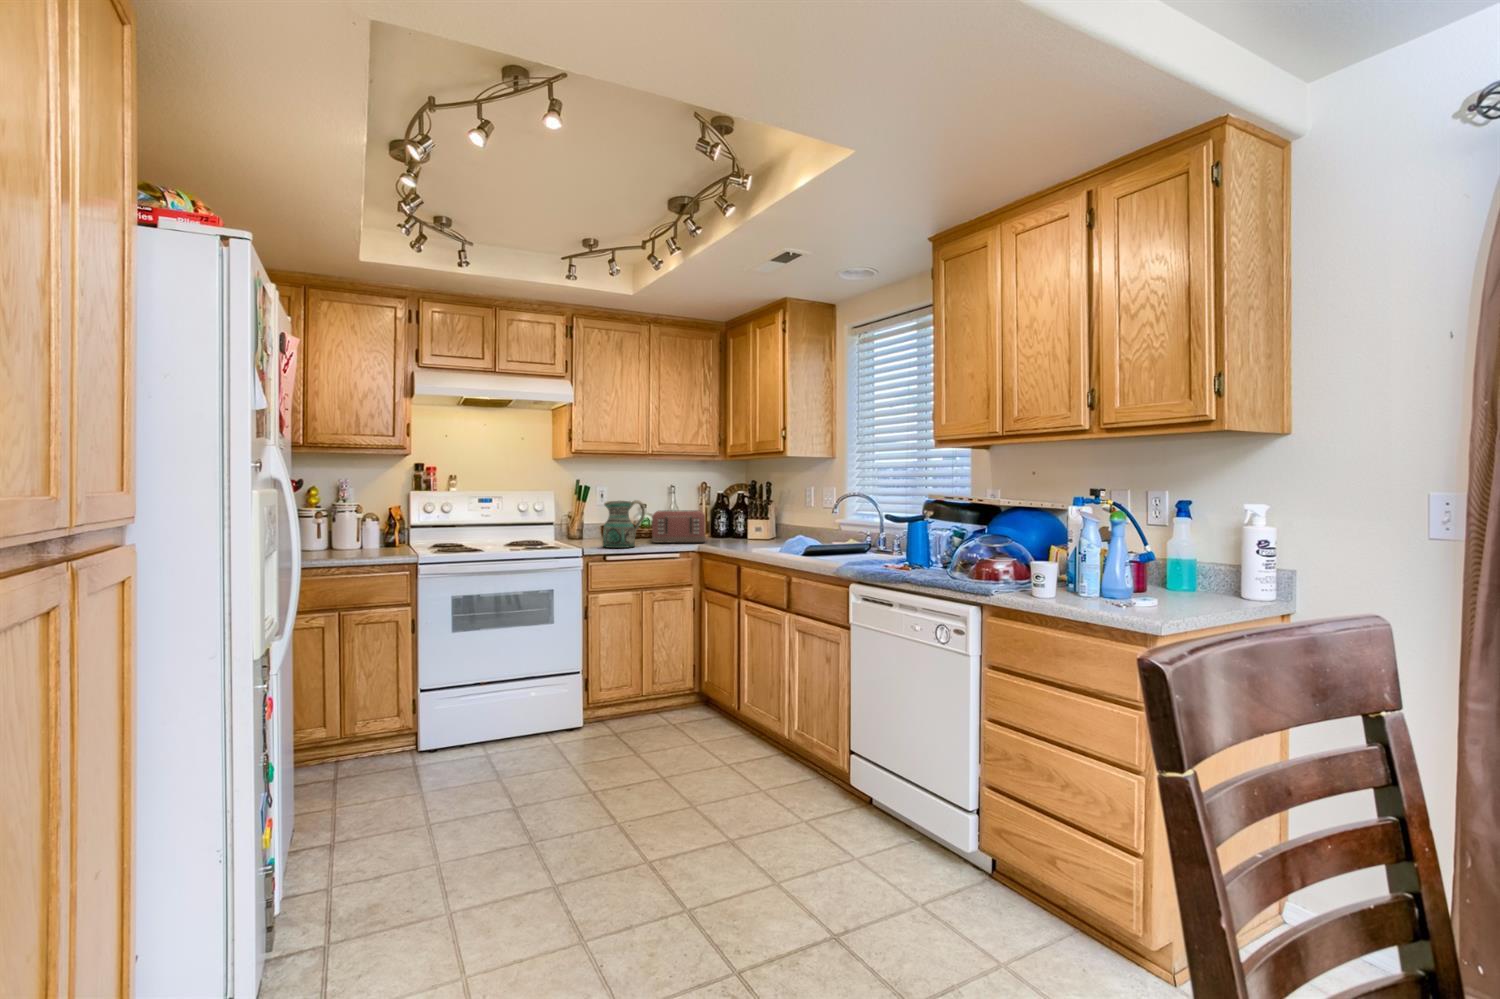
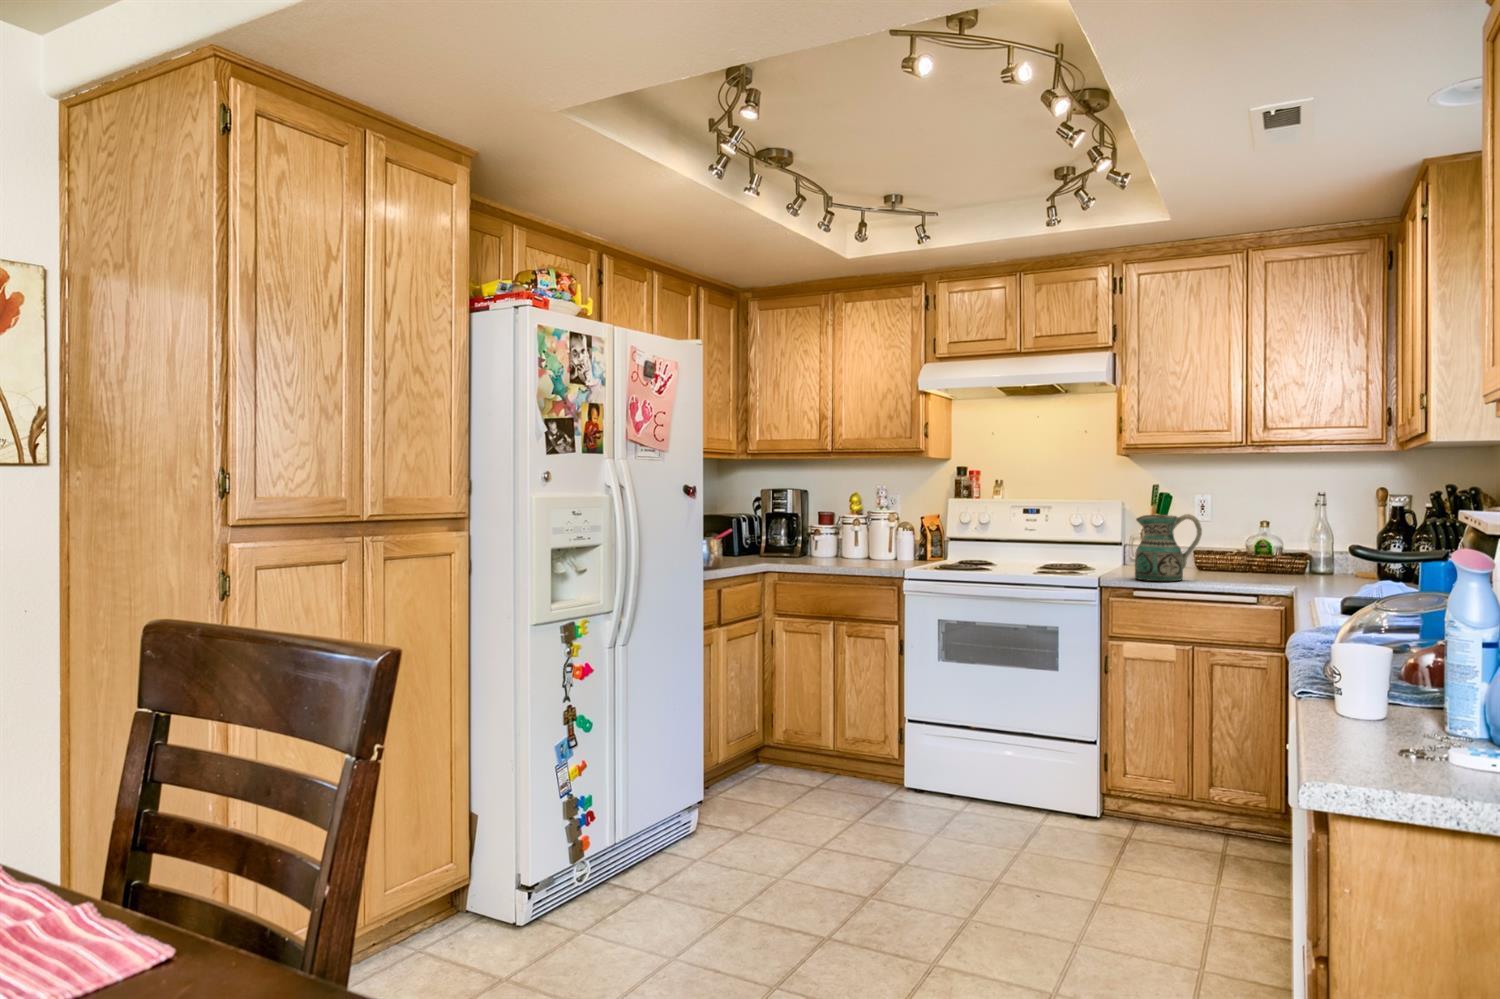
toaster: present [652,510,706,543] -> none [1224,530,1343,583]

